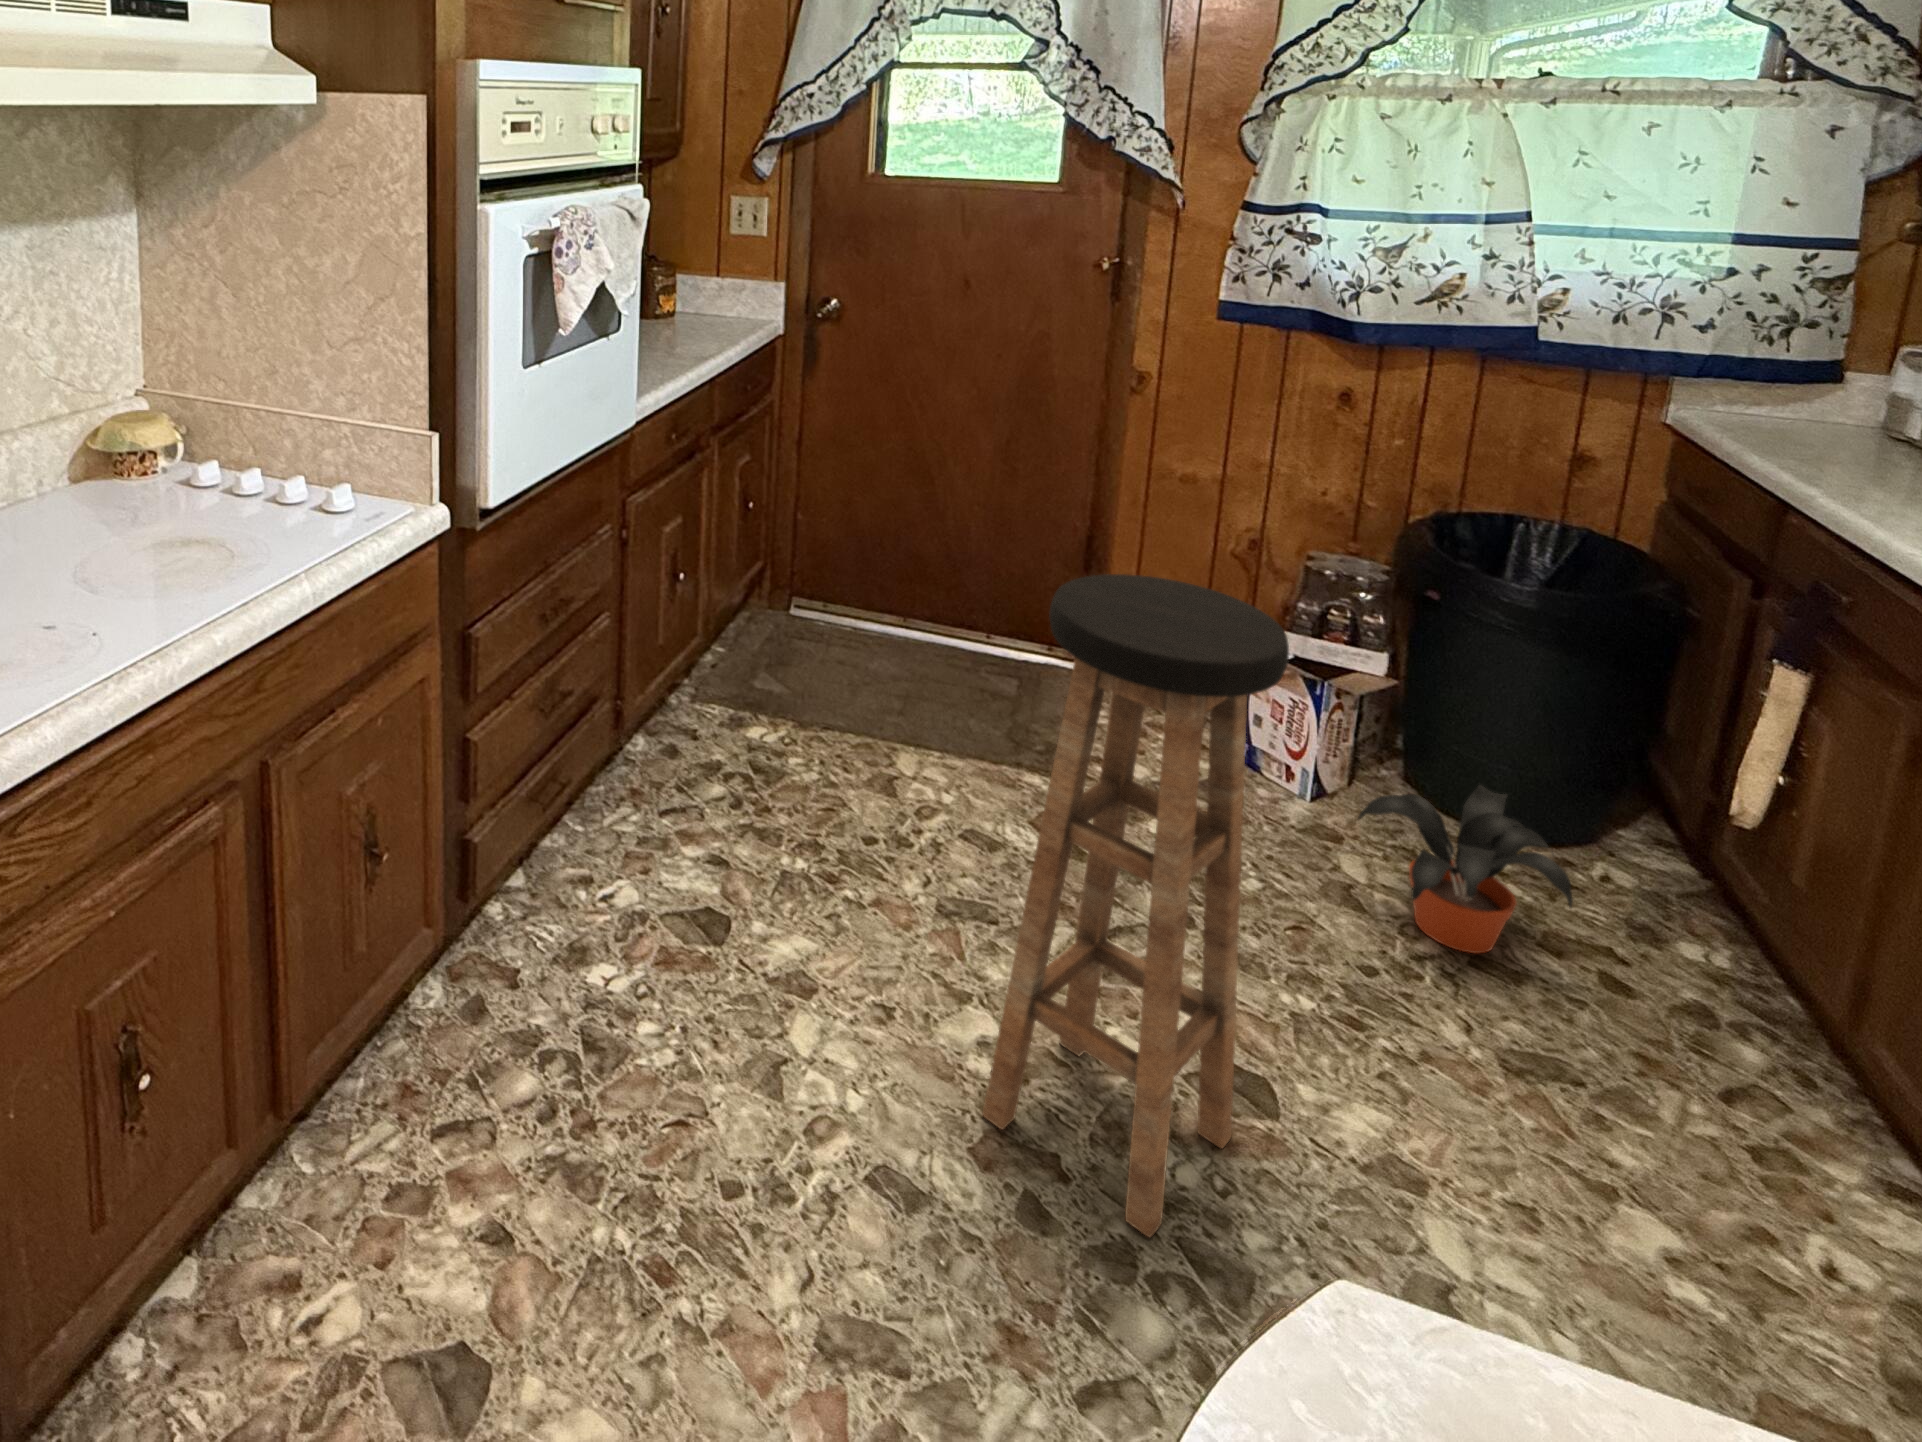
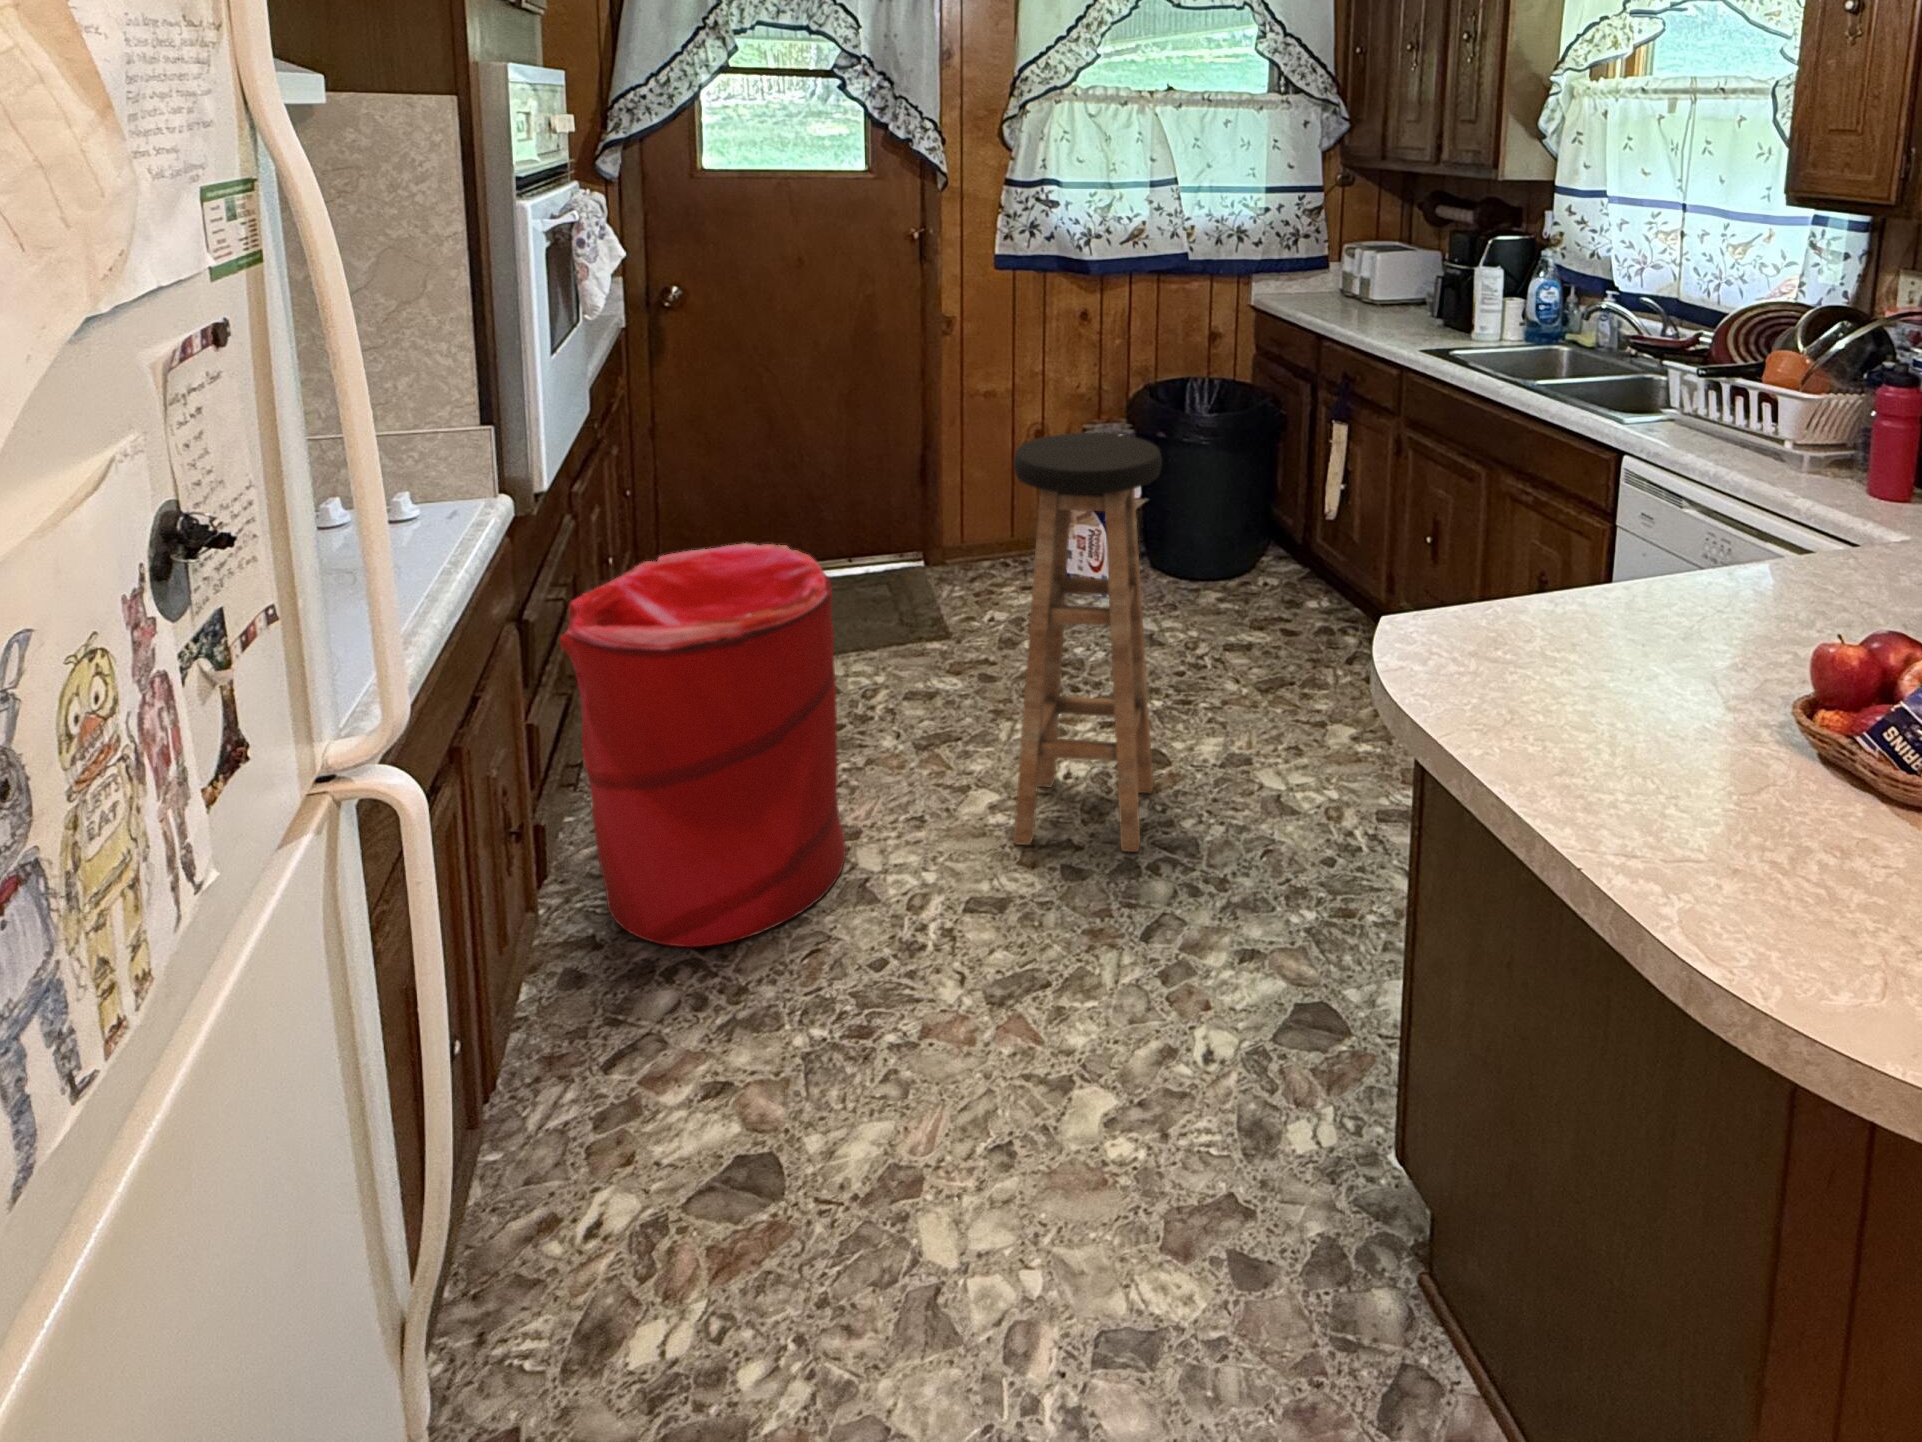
laundry hamper: none [524,590,809,1063] -> present [560,543,846,947]
potted plant: present [1358,785,1573,953] -> none [1154,541,1270,645]

